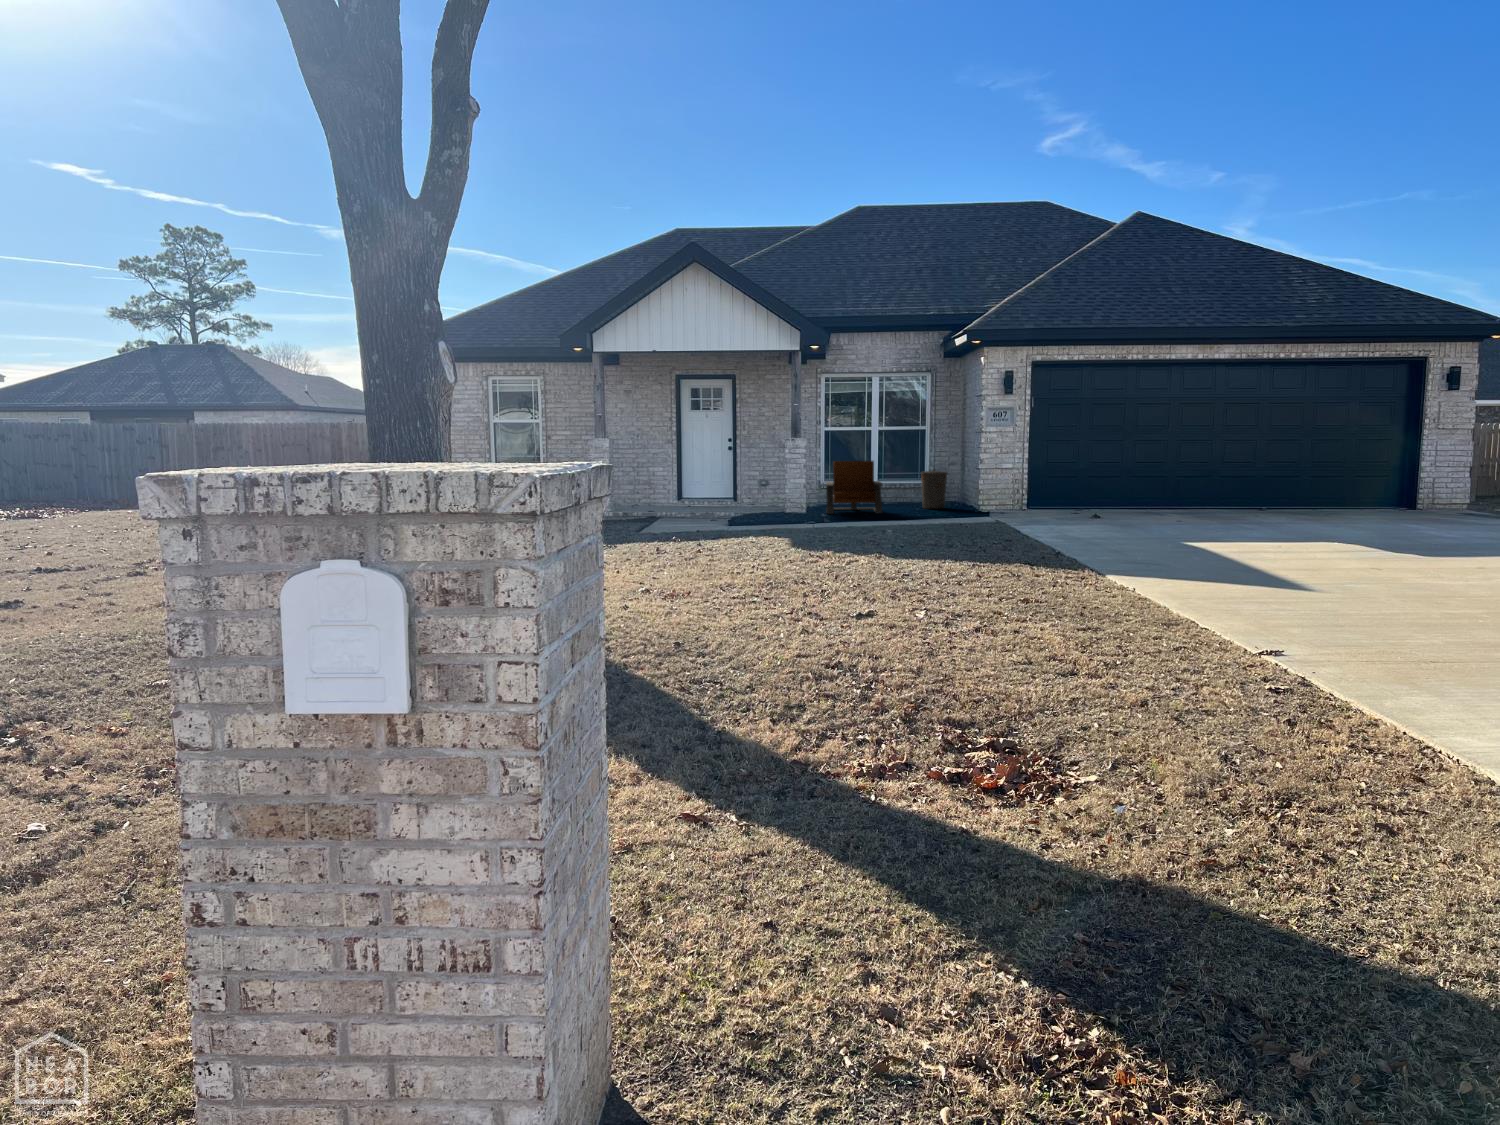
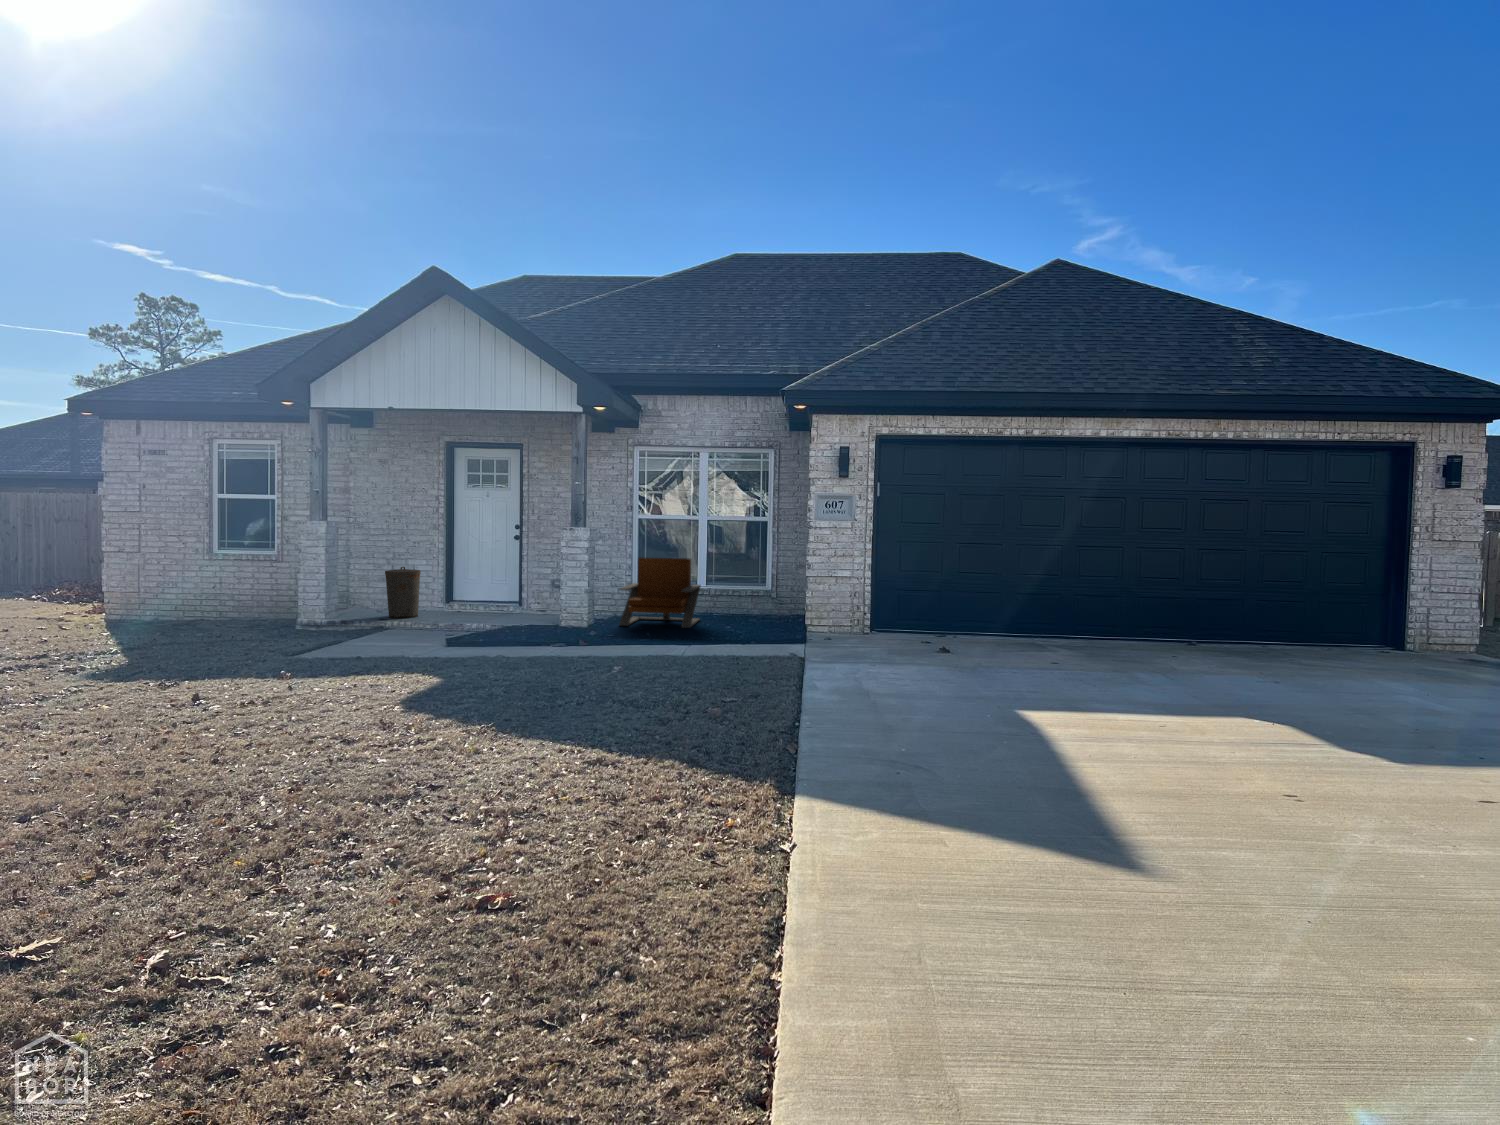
trash can: present [921,469,947,509] -> present [385,567,421,618]

